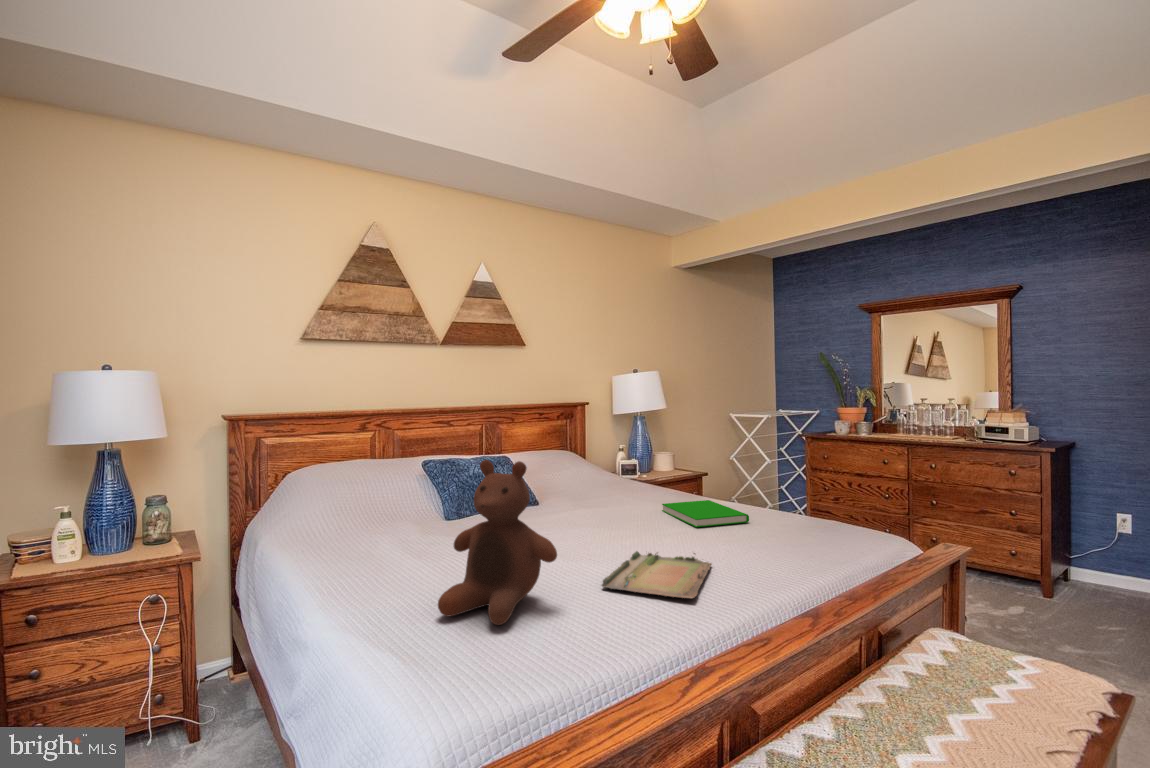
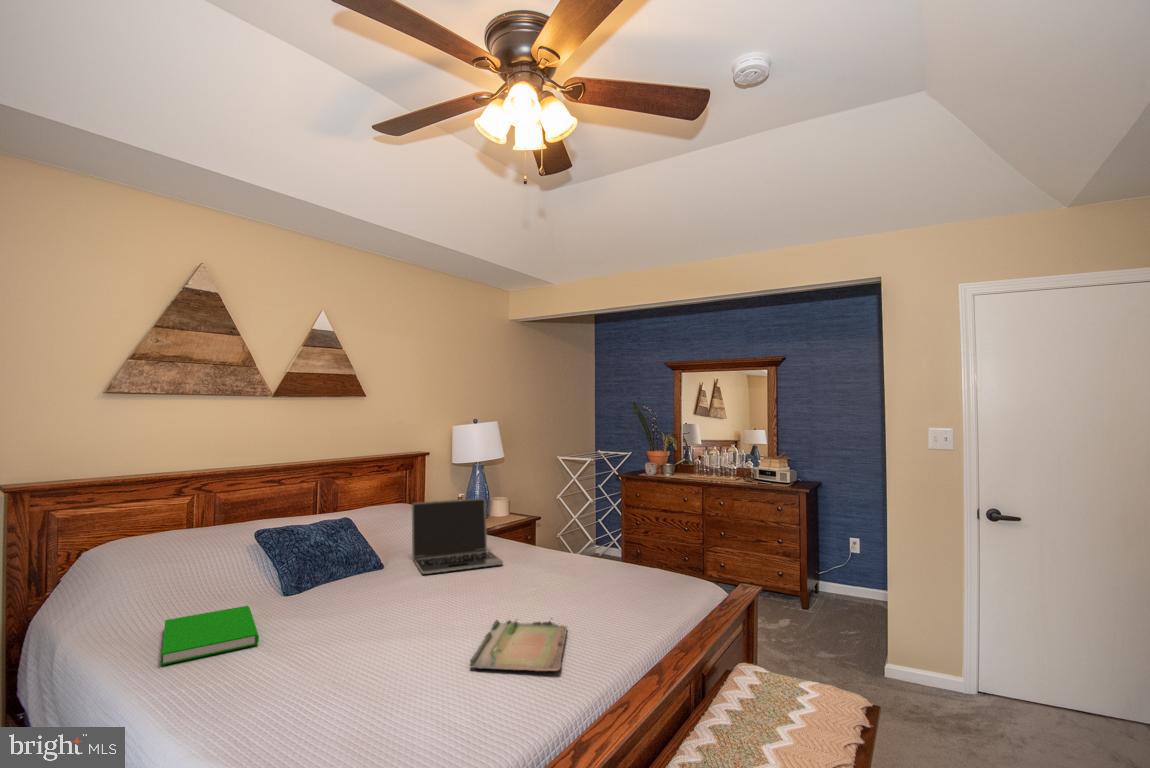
laptop: none [563,441,654,511] -> present [412,498,503,574]
stuffed bear: present [438,460,557,625] -> none [299,550,430,732]
book: present [662,500,749,527] -> present [161,606,259,665]

